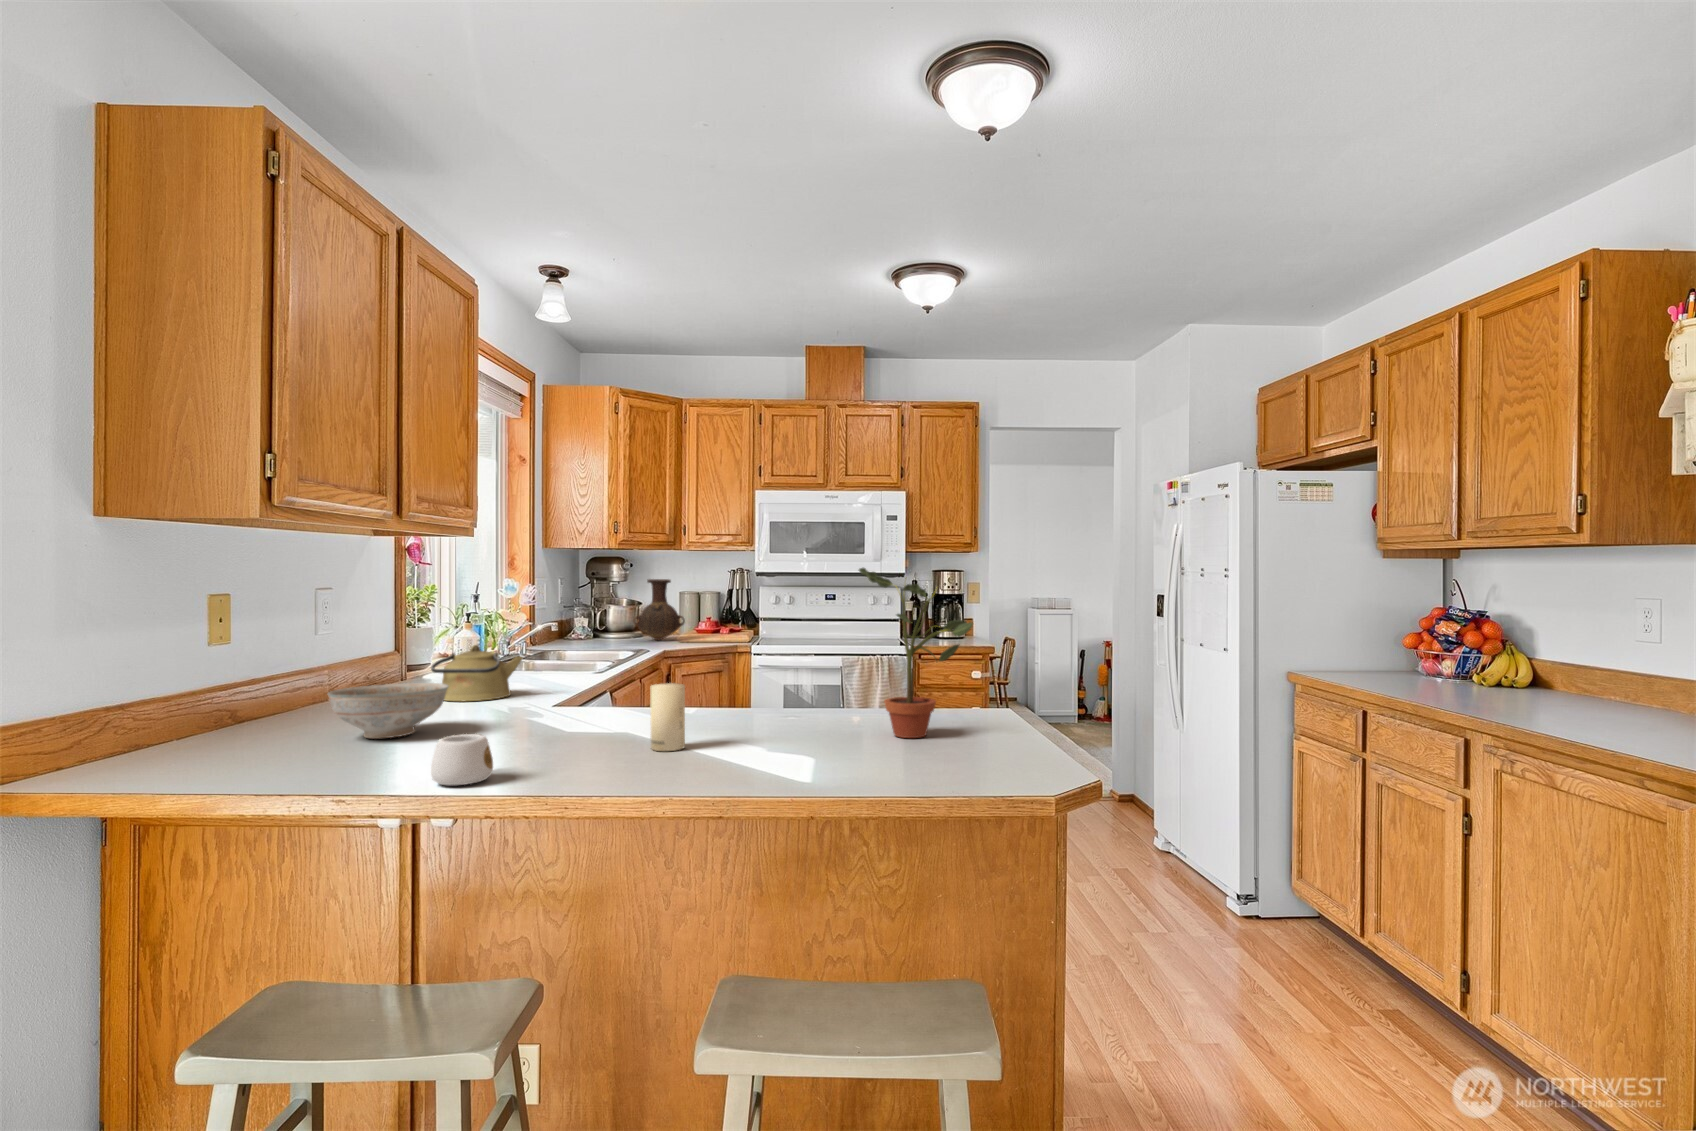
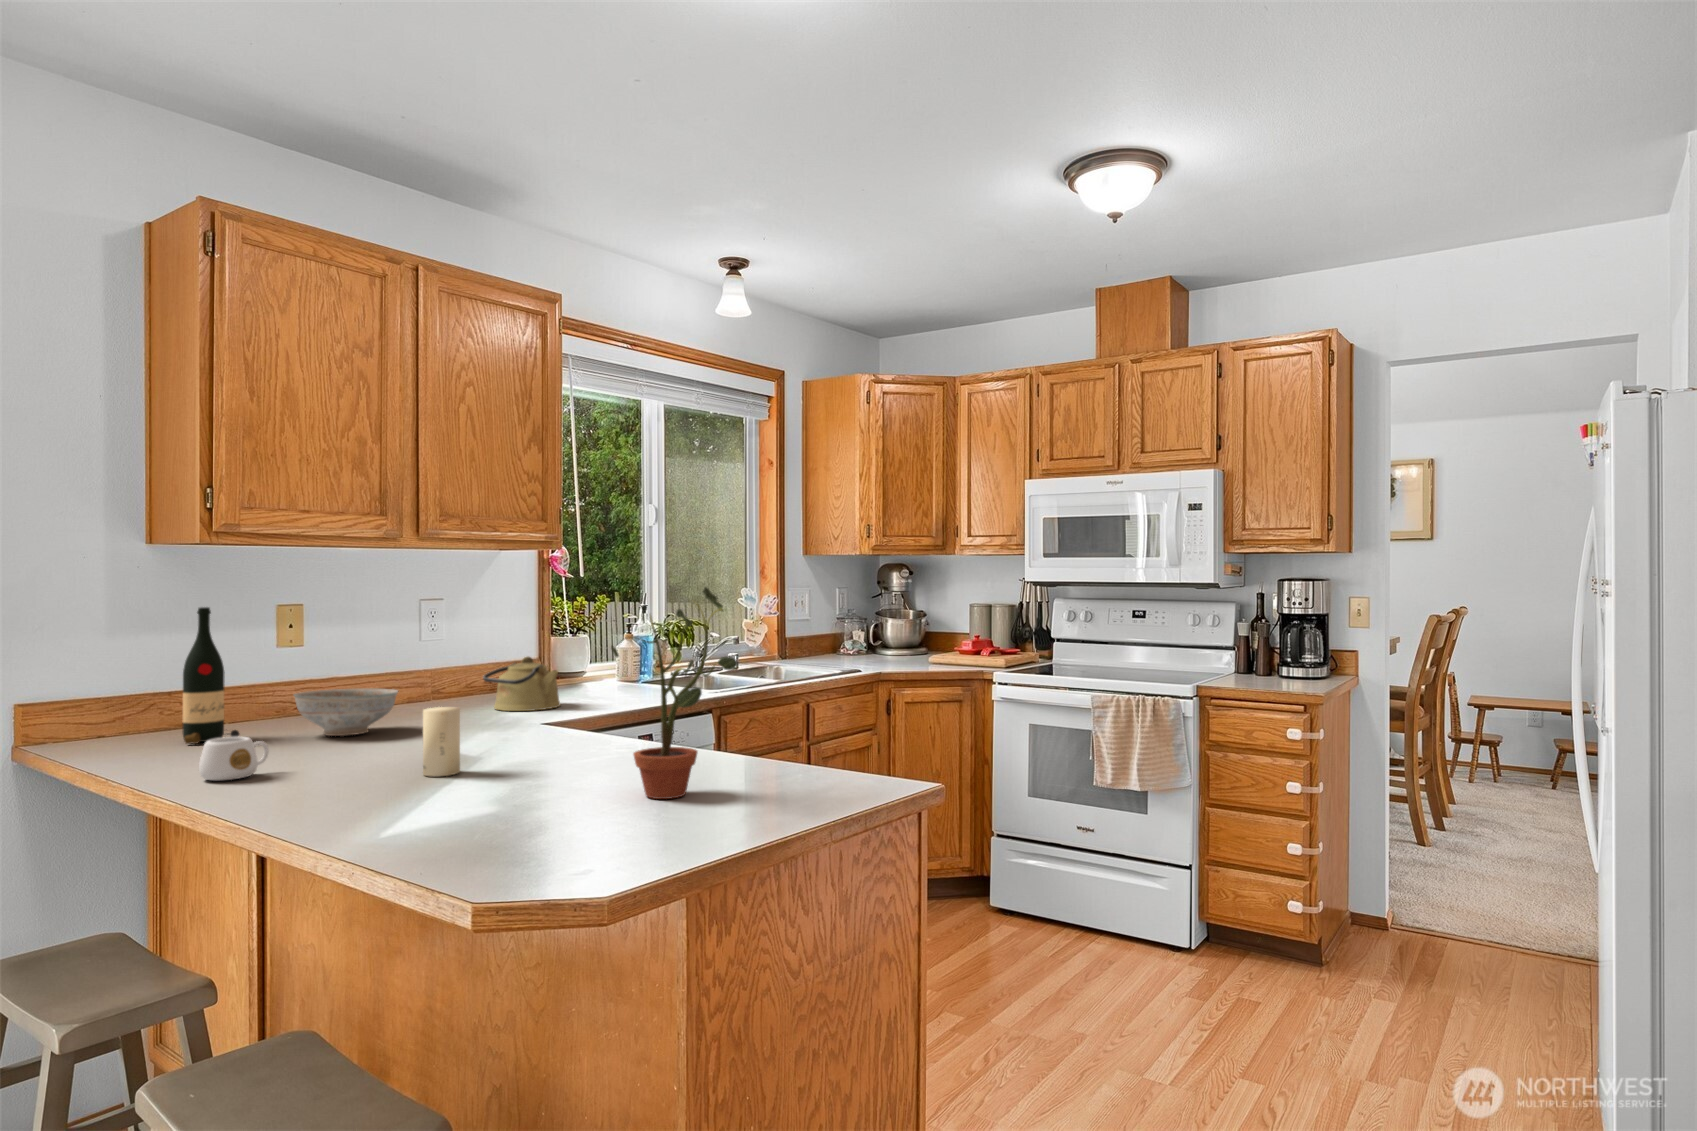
vase: present [633,579,685,640] -> none [886,590,942,661]
wine bottle: none [194,595,275,766] -> present [183,607,239,744]

